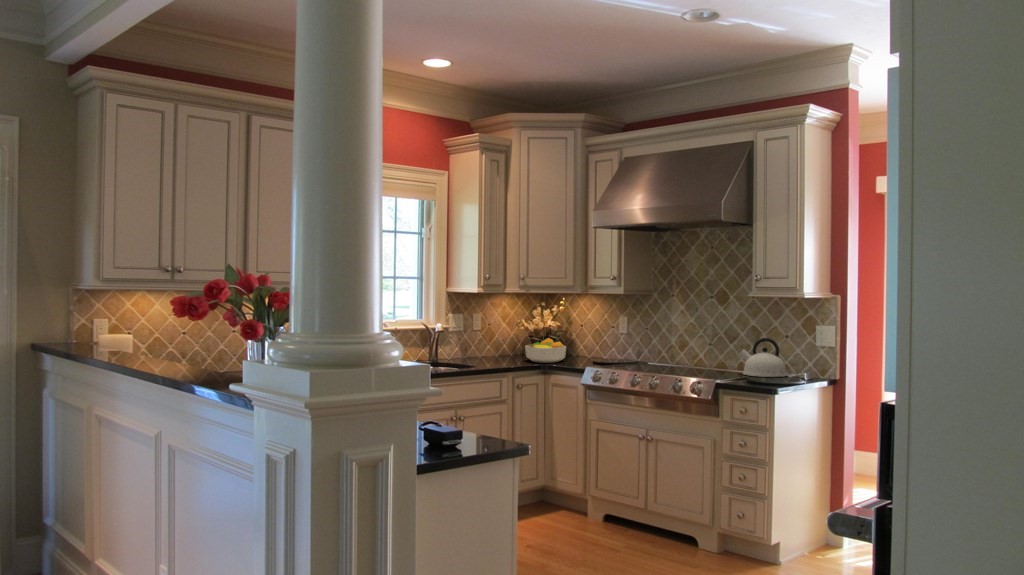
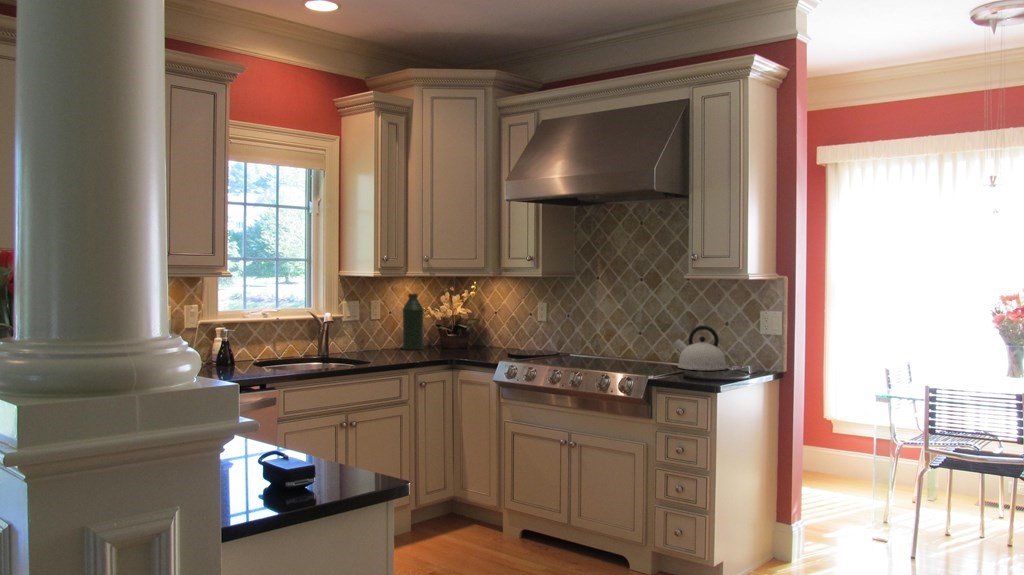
bottle: none [499,308,518,357] -> present [403,294,423,350]
fruit bowl: present [525,338,566,363] -> none [431,328,478,357]

